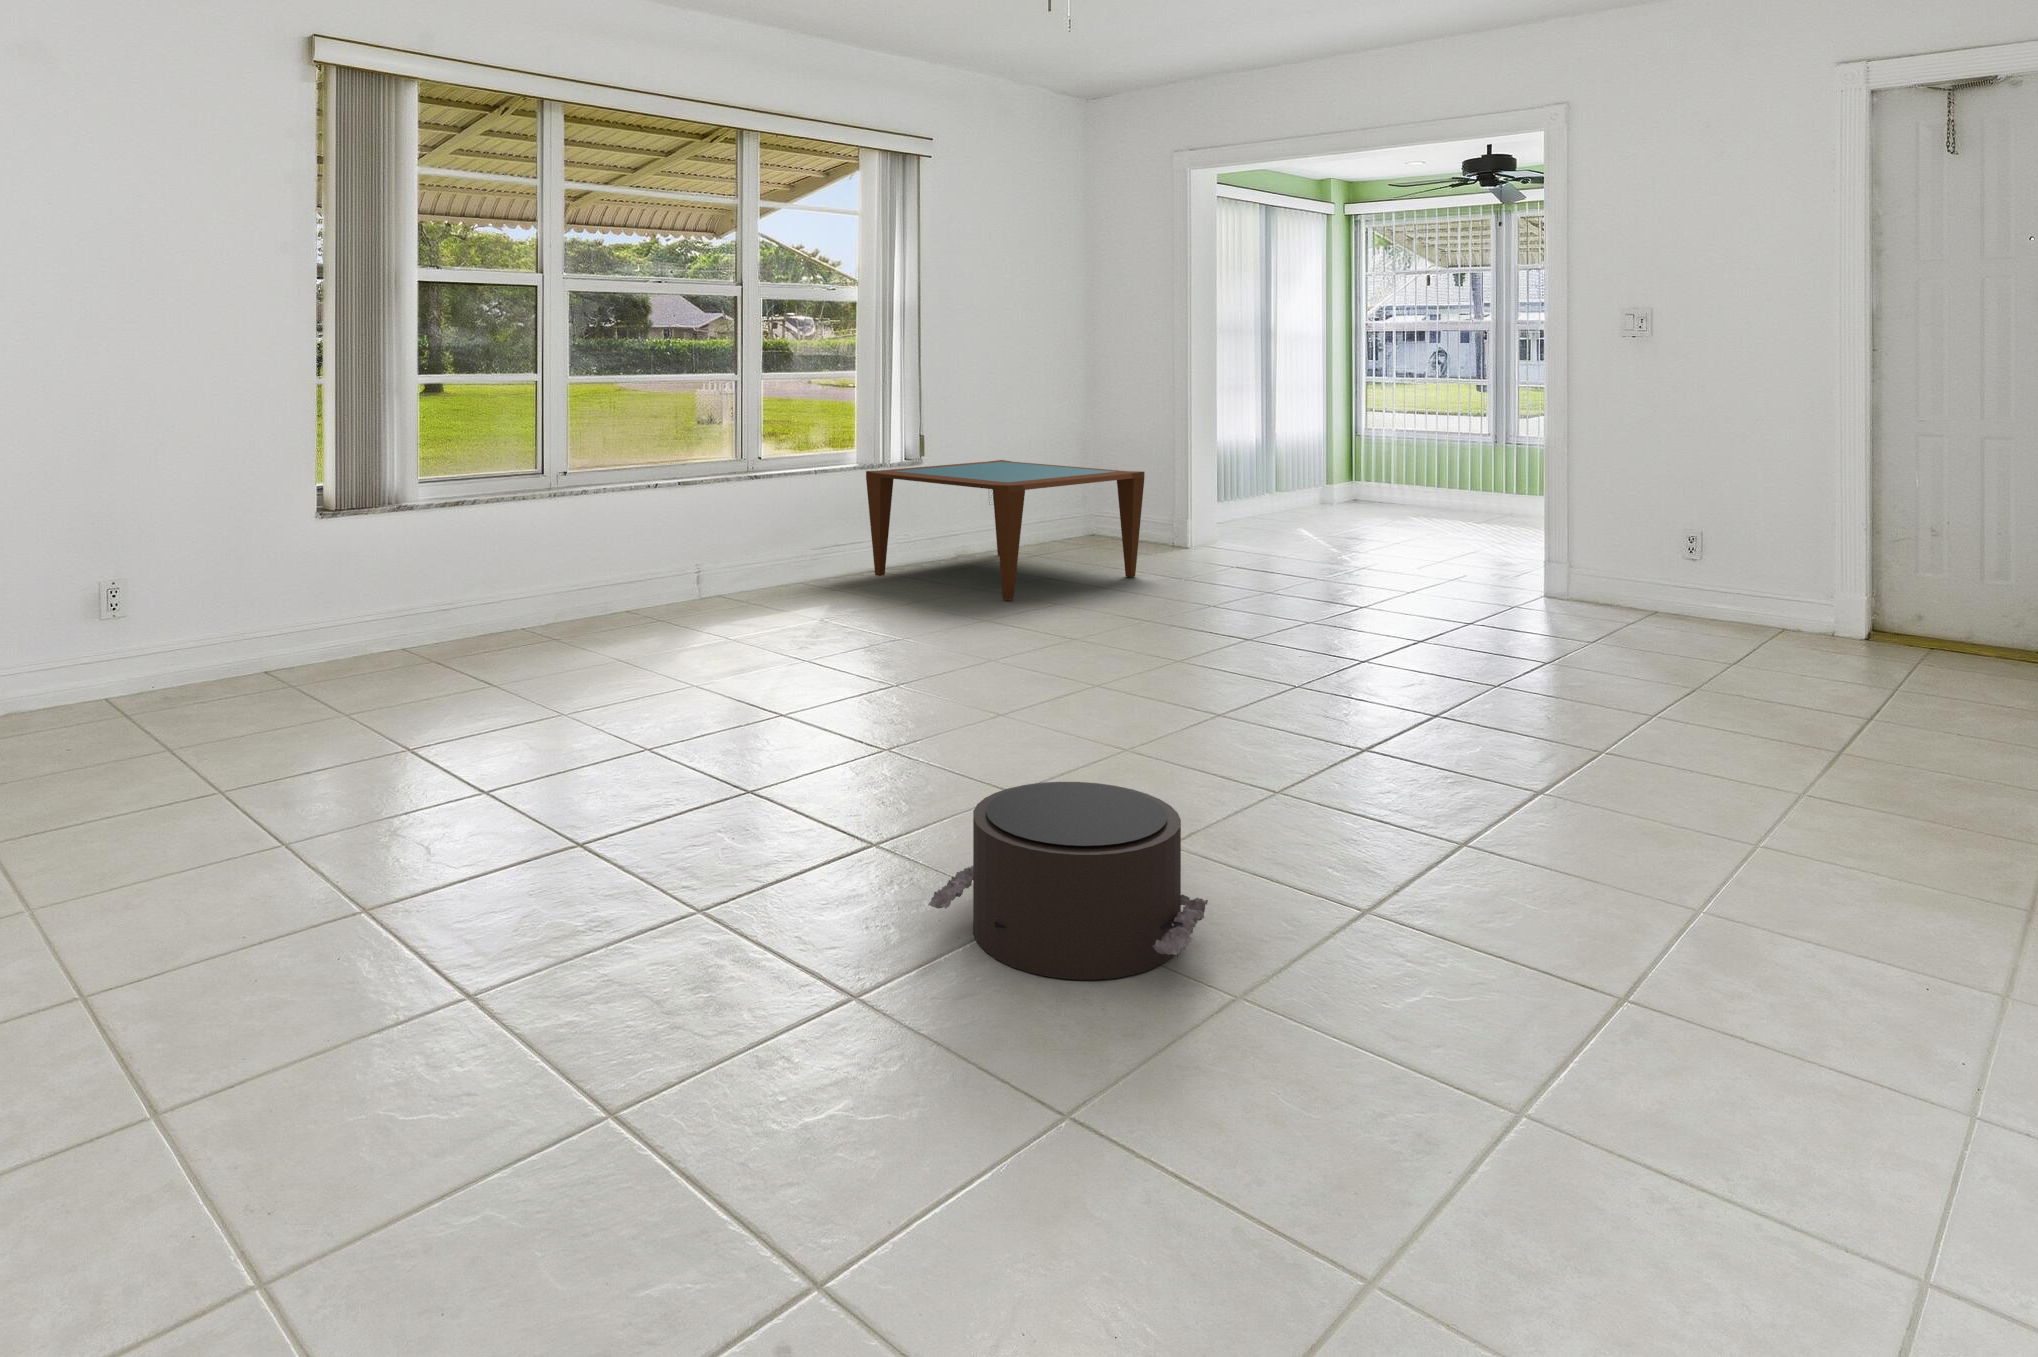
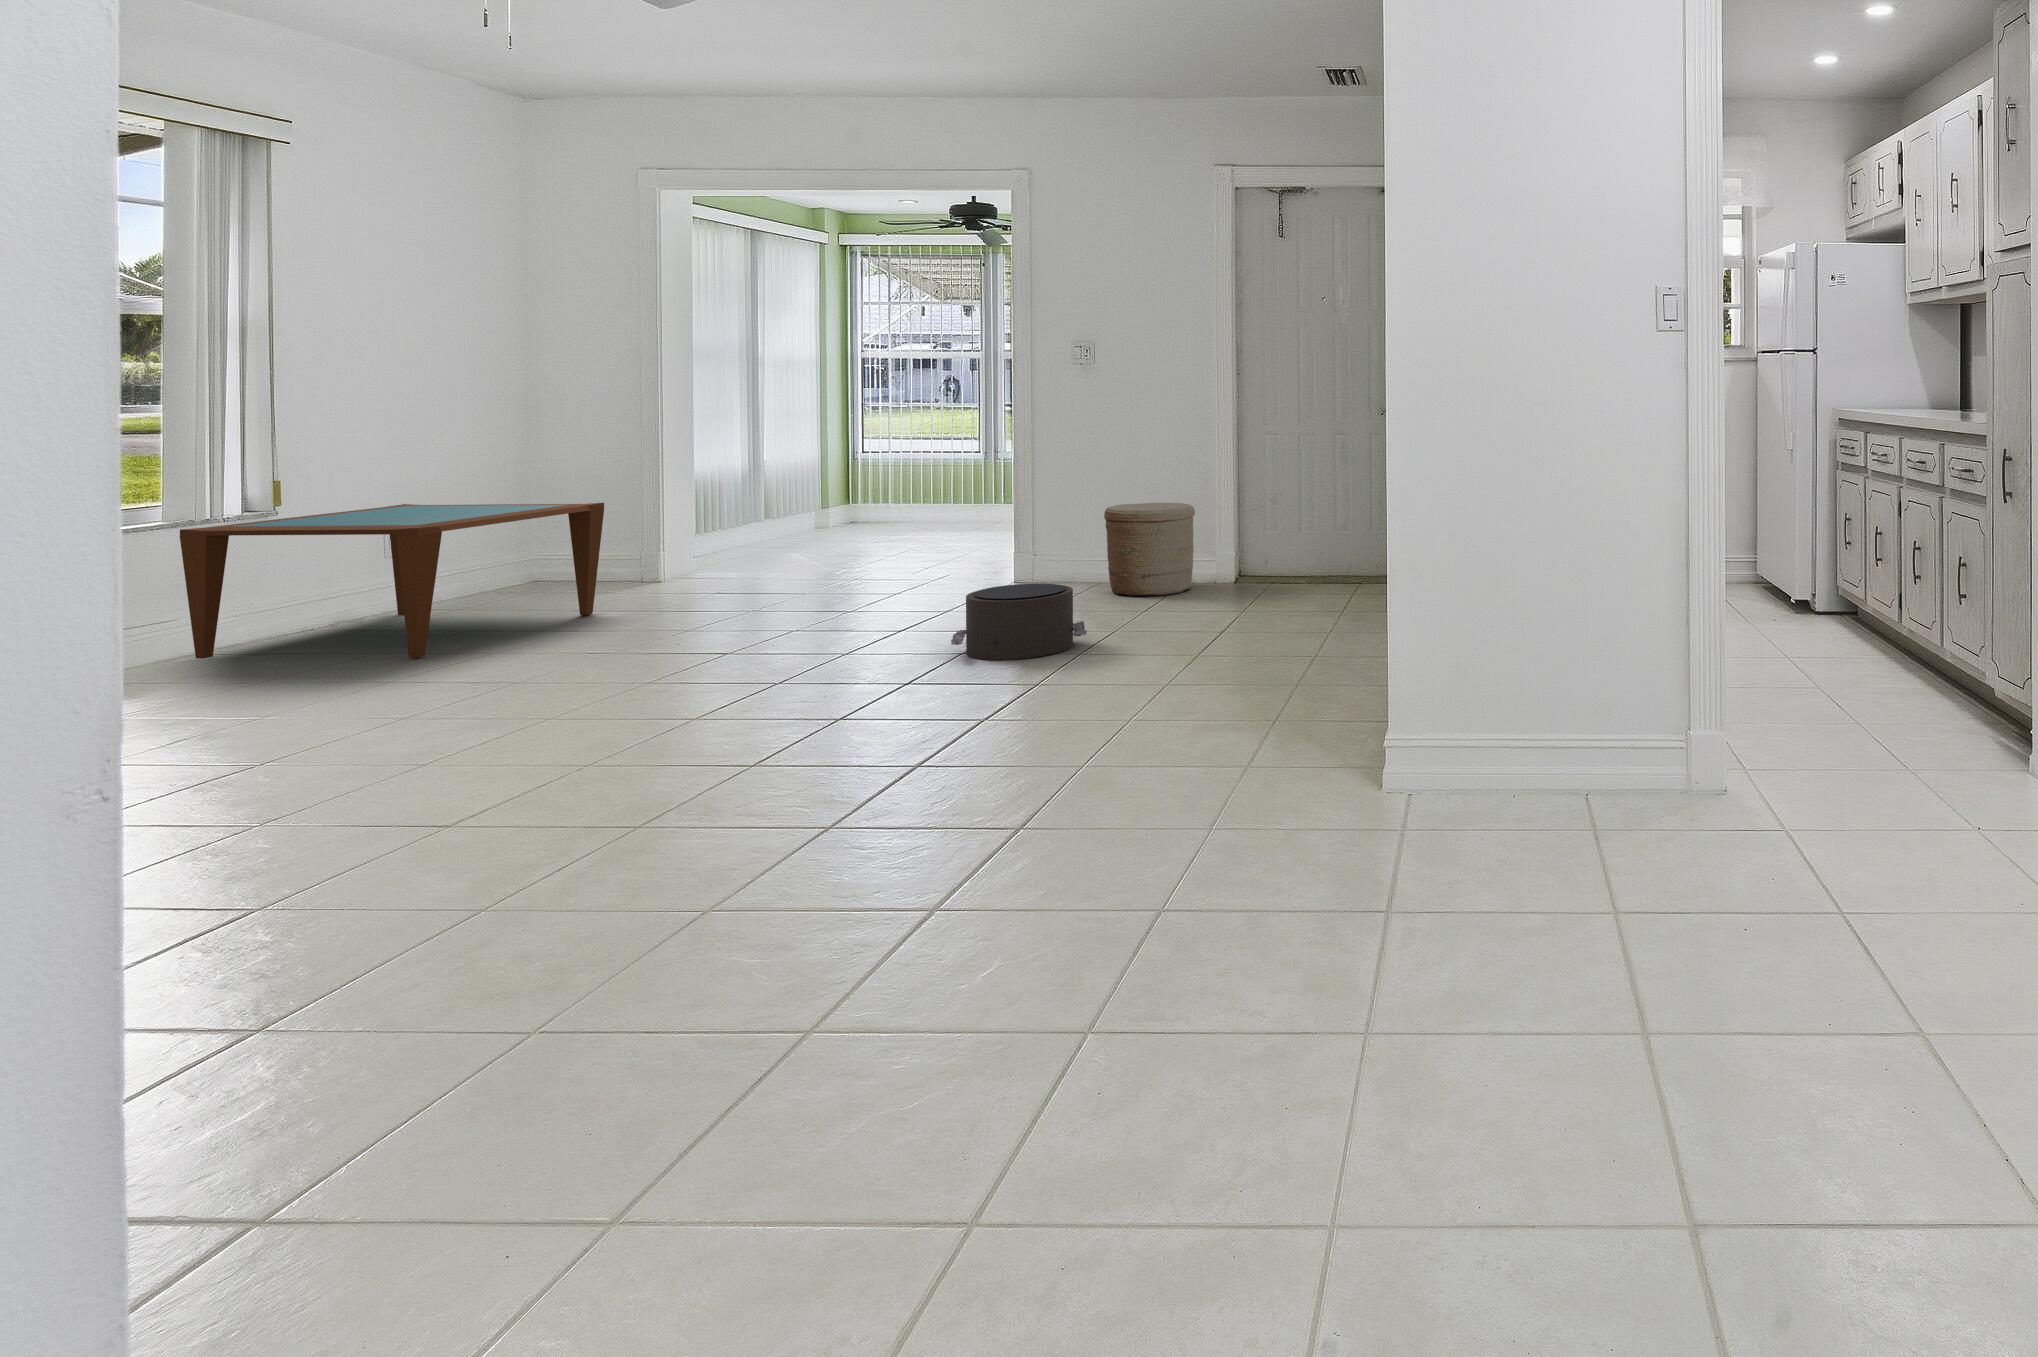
woven basket: none [1666,521,1799,647] -> present [1104,503,1195,596]
pouf: present [928,782,1208,980] -> present [951,583,1087,660]

